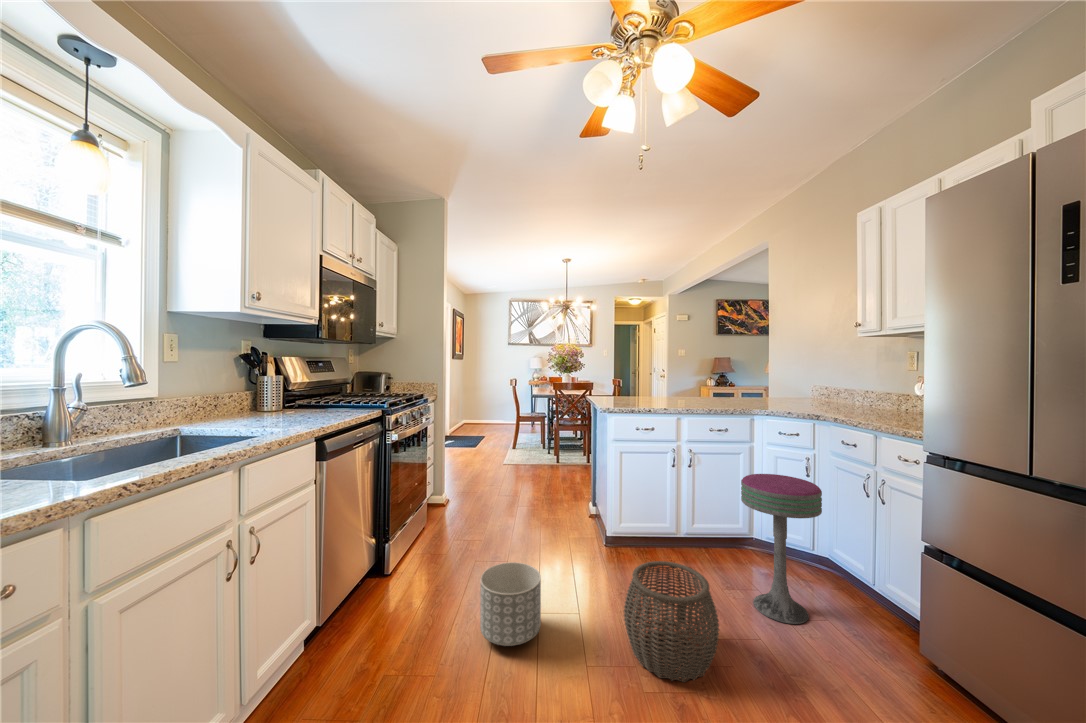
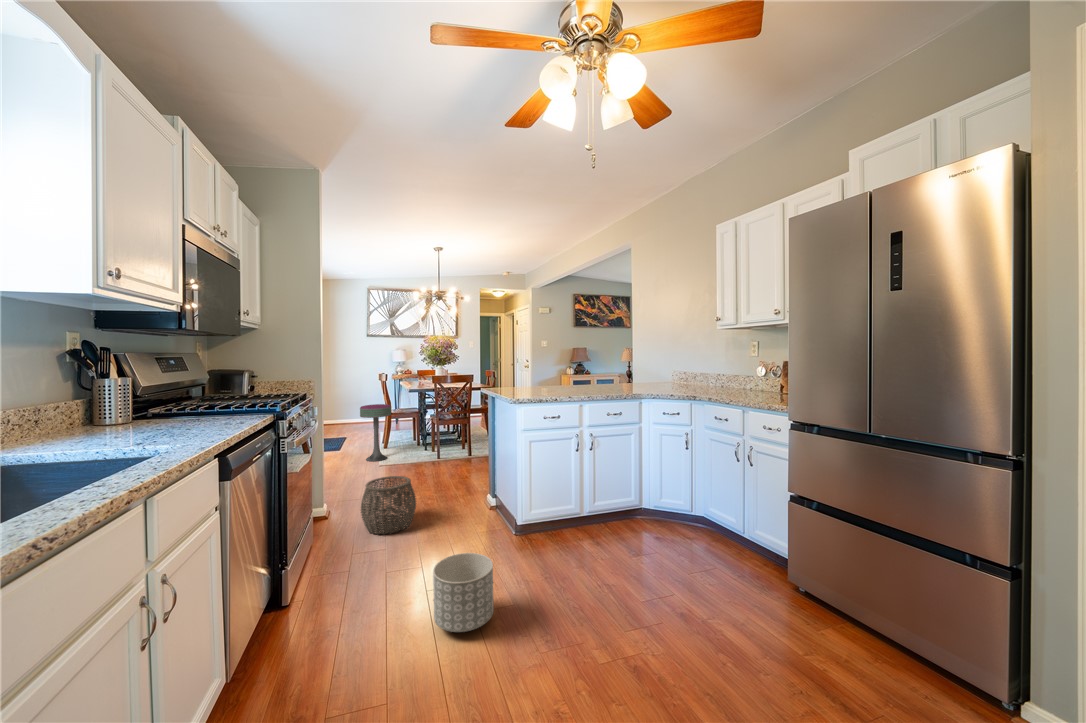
bar stool: present [741,474,822,624] -> present [360,404,391,461]
woven basket: present [624,561,719,682] -> present [361,476,416,534]

